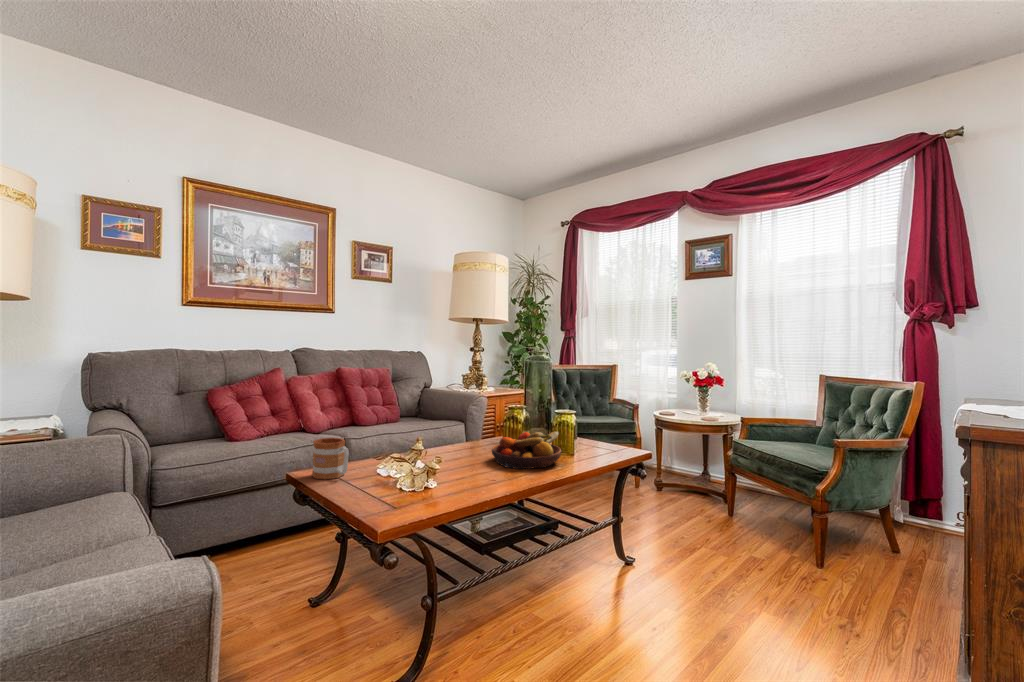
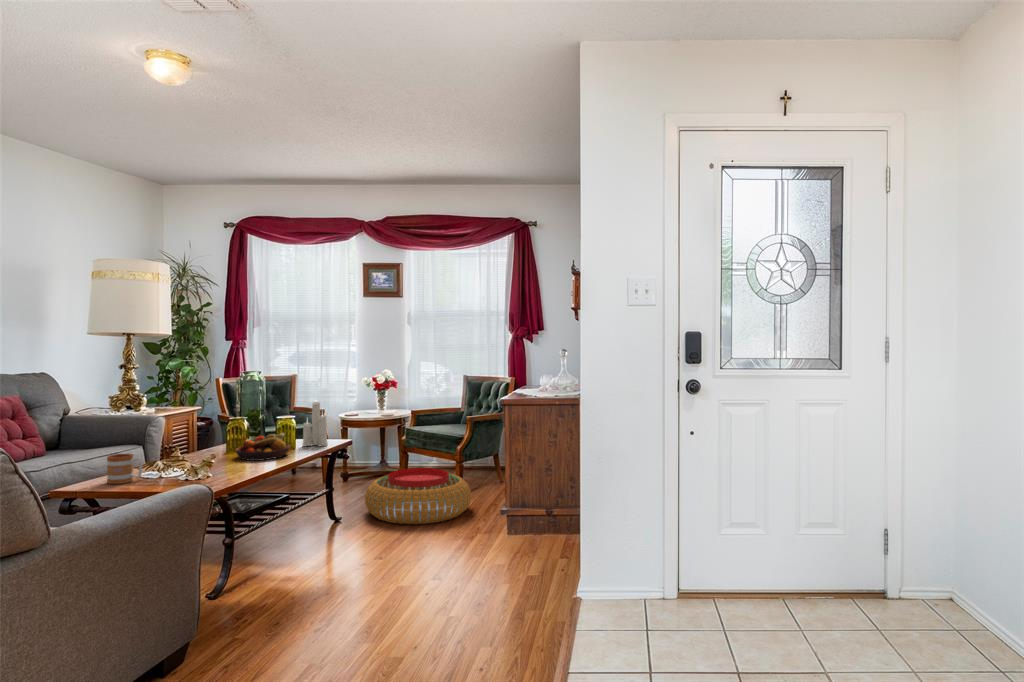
candle: none [586,382,619,456] -> present [303,401,328,446]
pouf: none [671,502,853,610] -> present [365,468,471,524]

